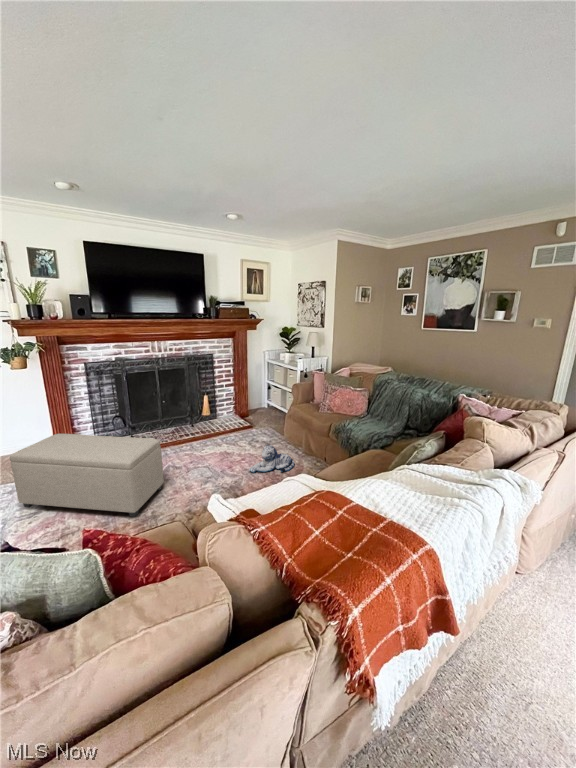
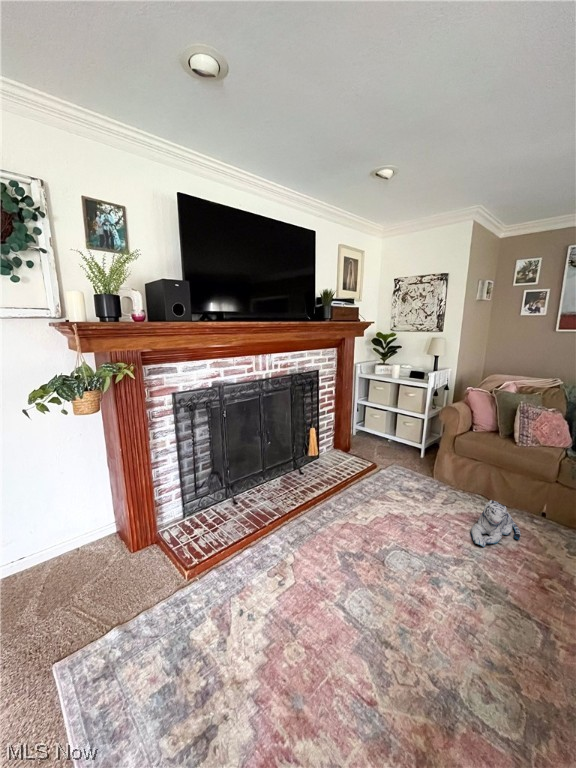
ottoman: present [10,434,164,517] -> none [173,528,455,726]

